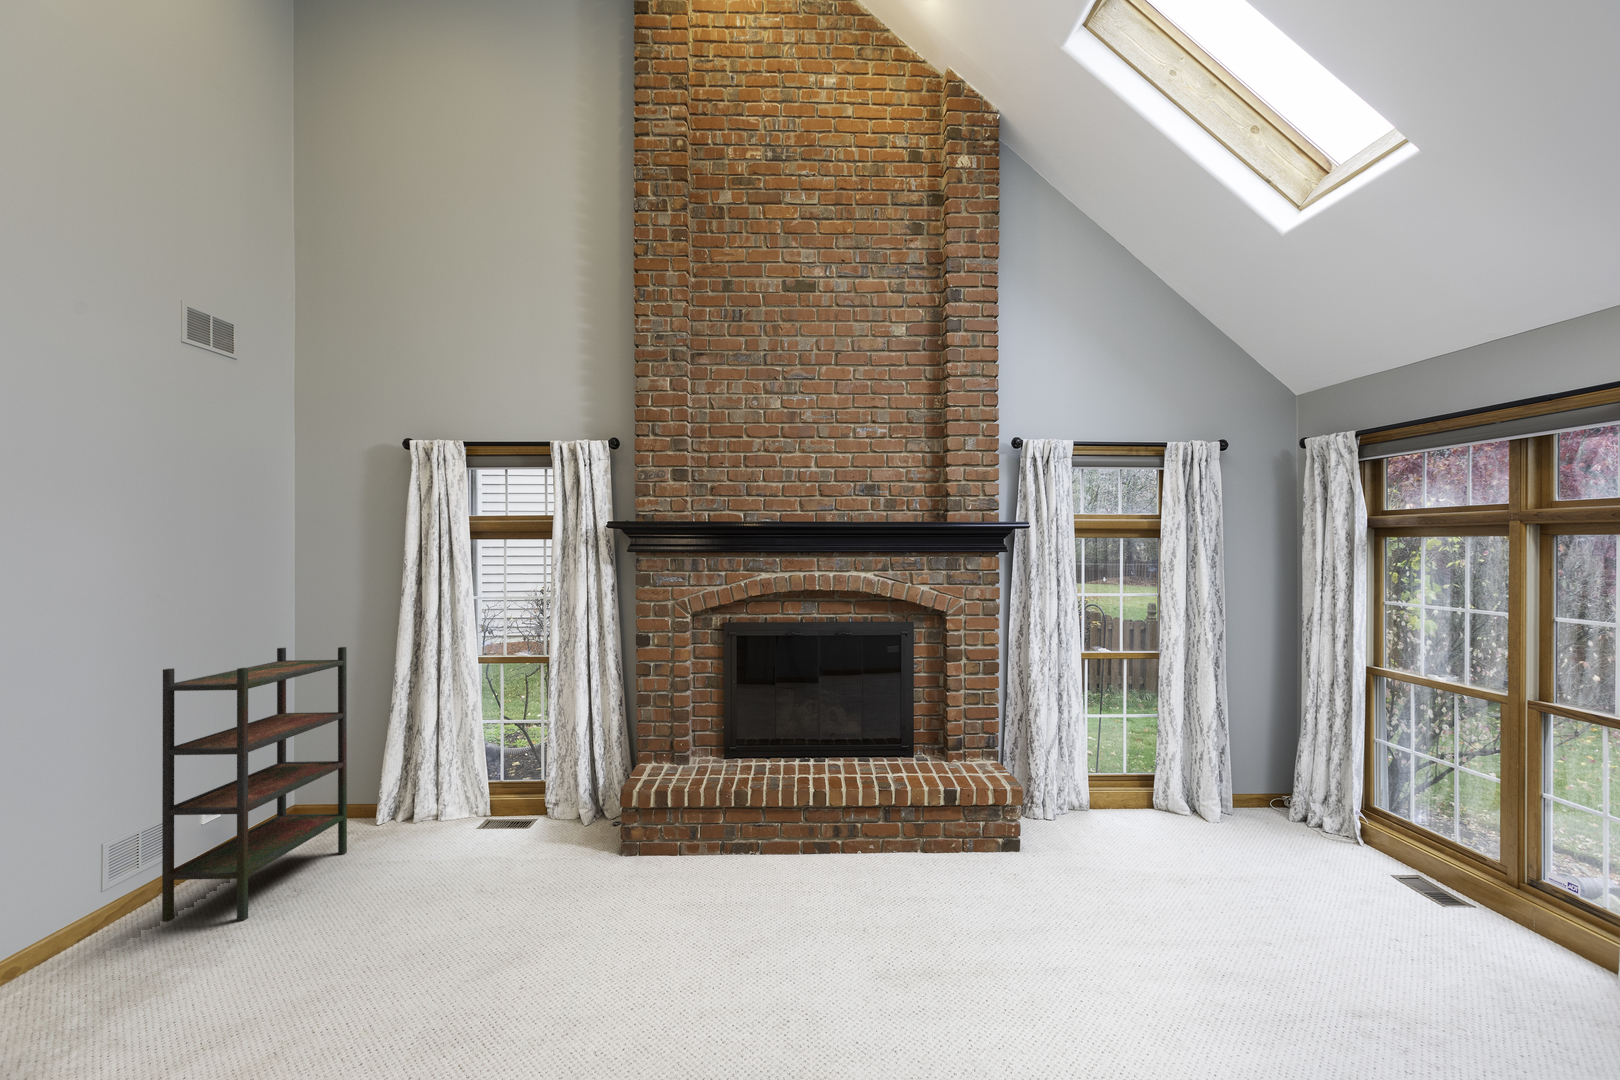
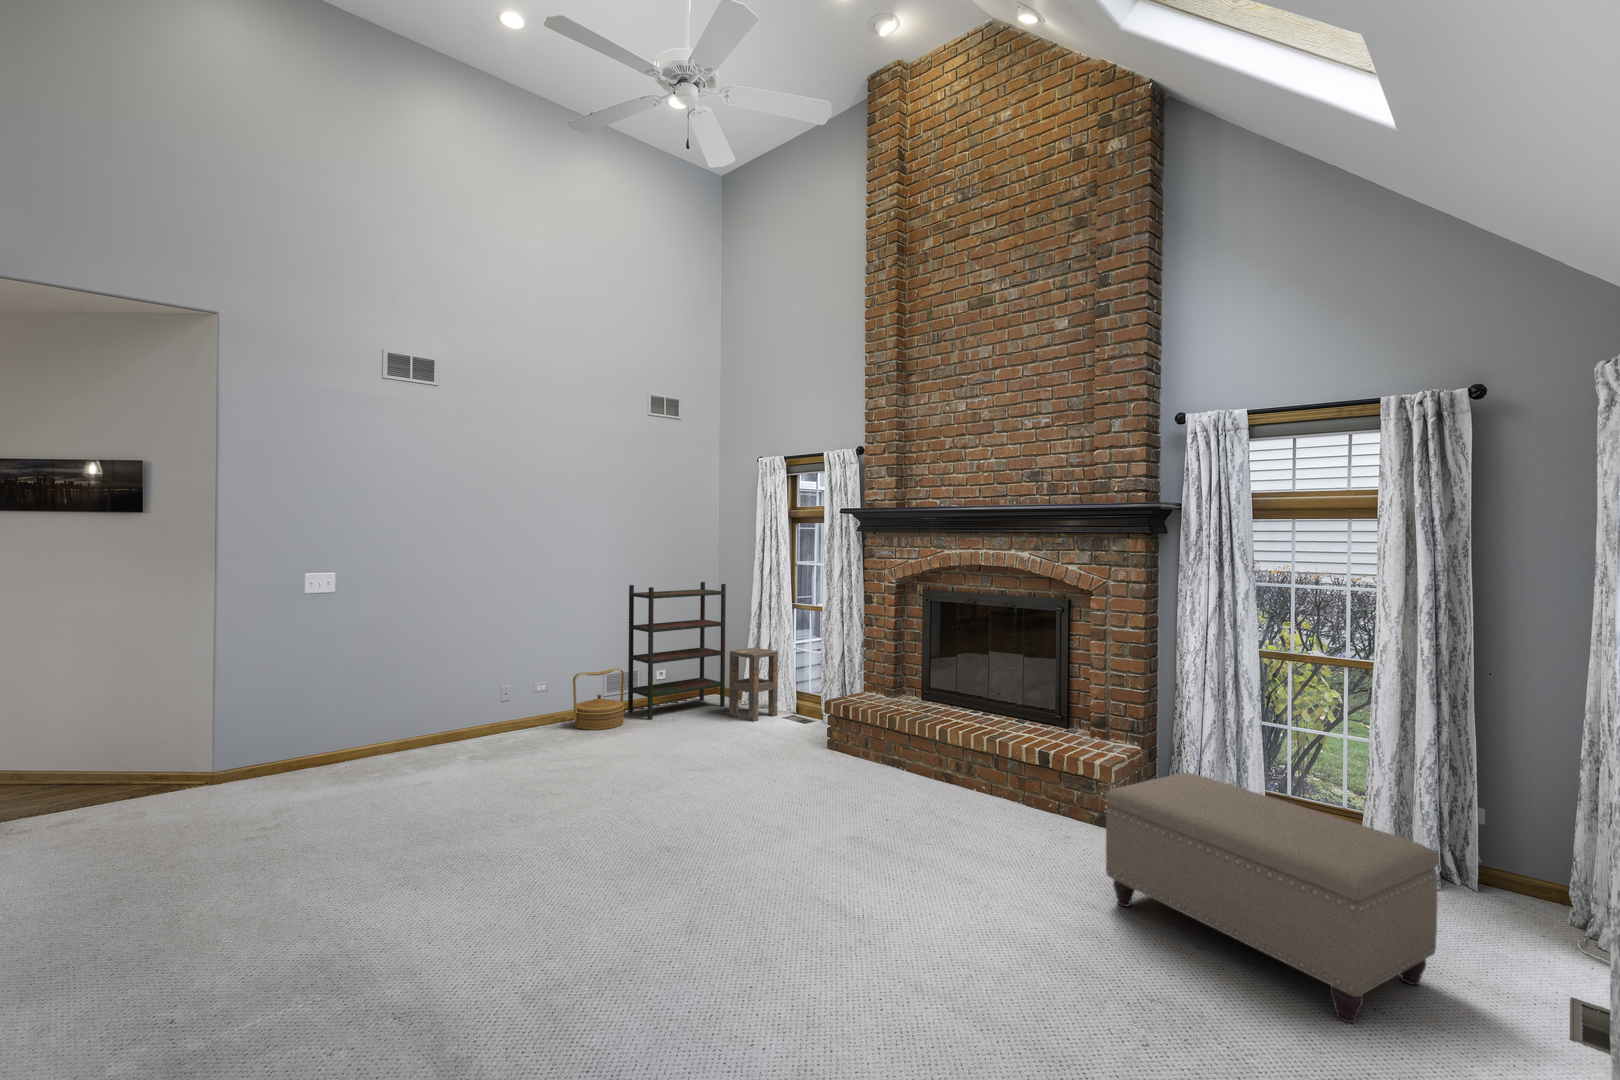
side table: none [387,741,464,865] -> present [729,648,778,721]
ottoman: none [1135,773,1418,941] -> present [1105,773,1439,1023]
woven basket: none [64,839,202,995] -> present [573,668,625,730]

